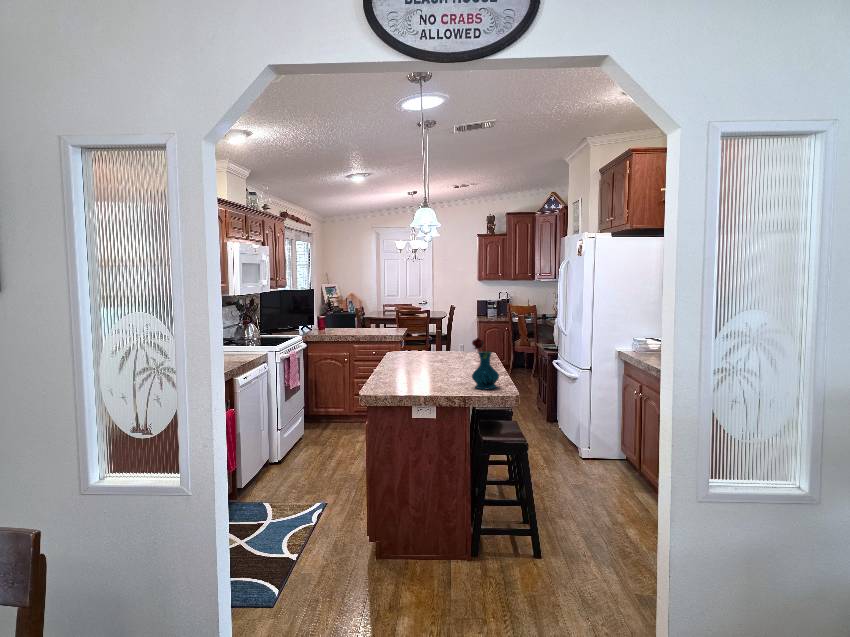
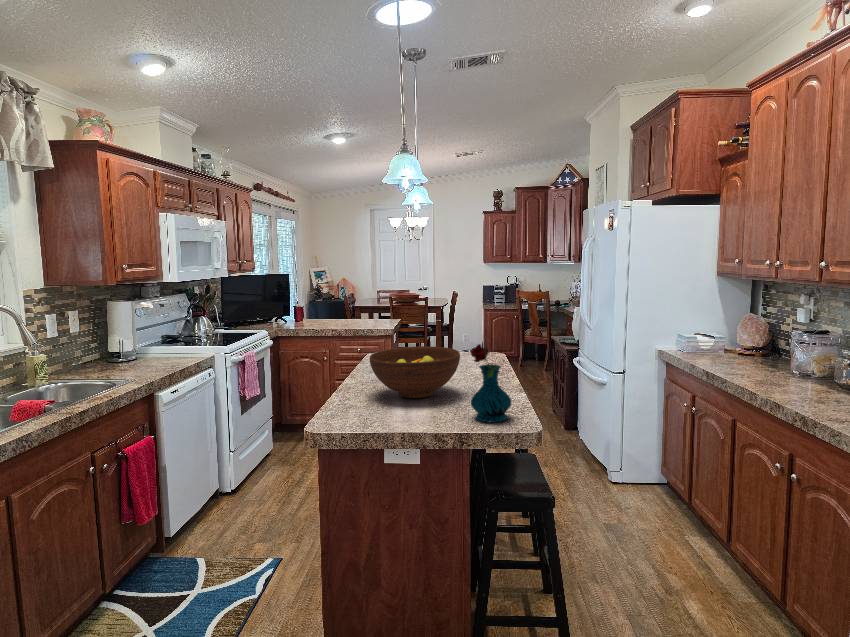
fruit bowl: none [400,343,464,378] -> present [369,346,460,398]

